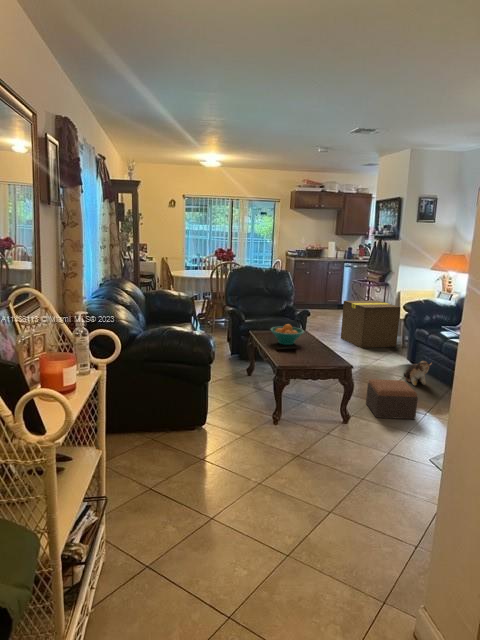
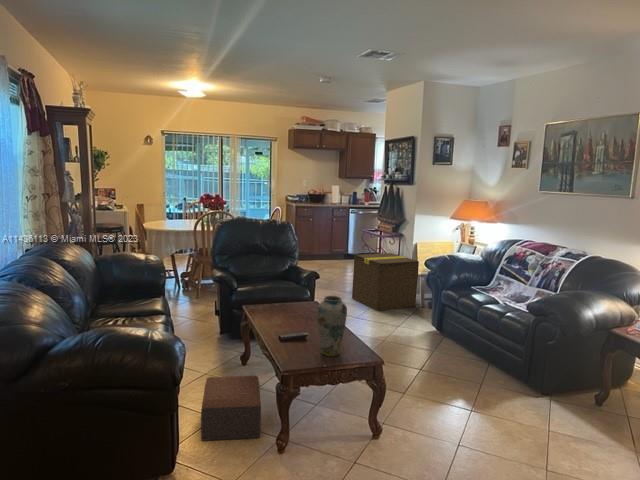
vase: none [304,316,325,358] -> present [317,296,347,356]
fruit bowl: present [271,324,304,345] -> none [269,301,315,331]
plush toy: present [404,361,432,385] -> none [433,335,471,366]
footstool: present [366,379,418,419] -> present [201,376,261,441]

